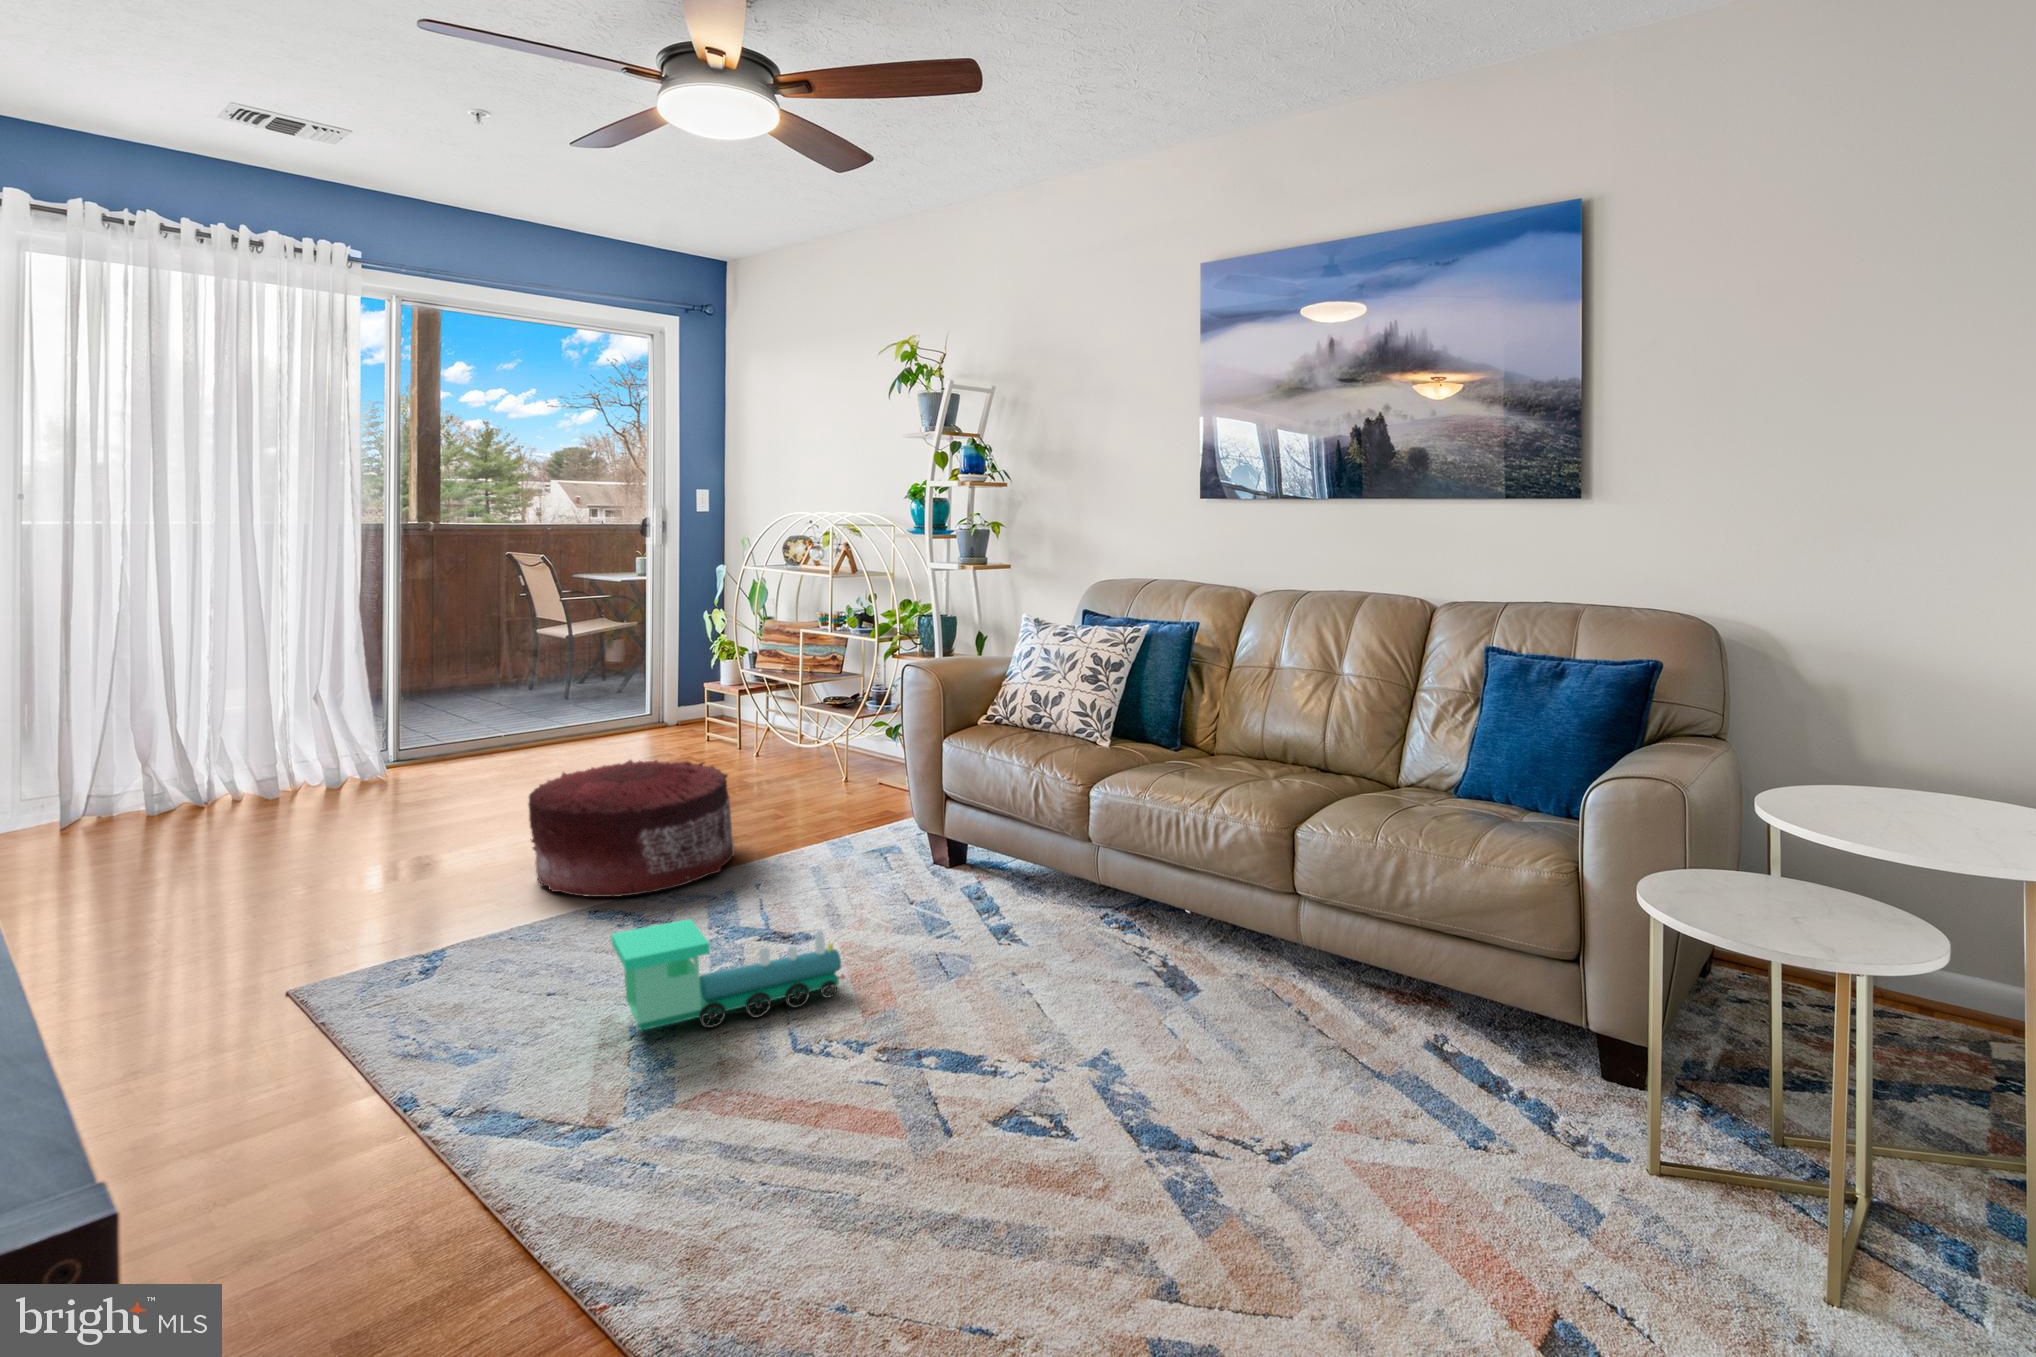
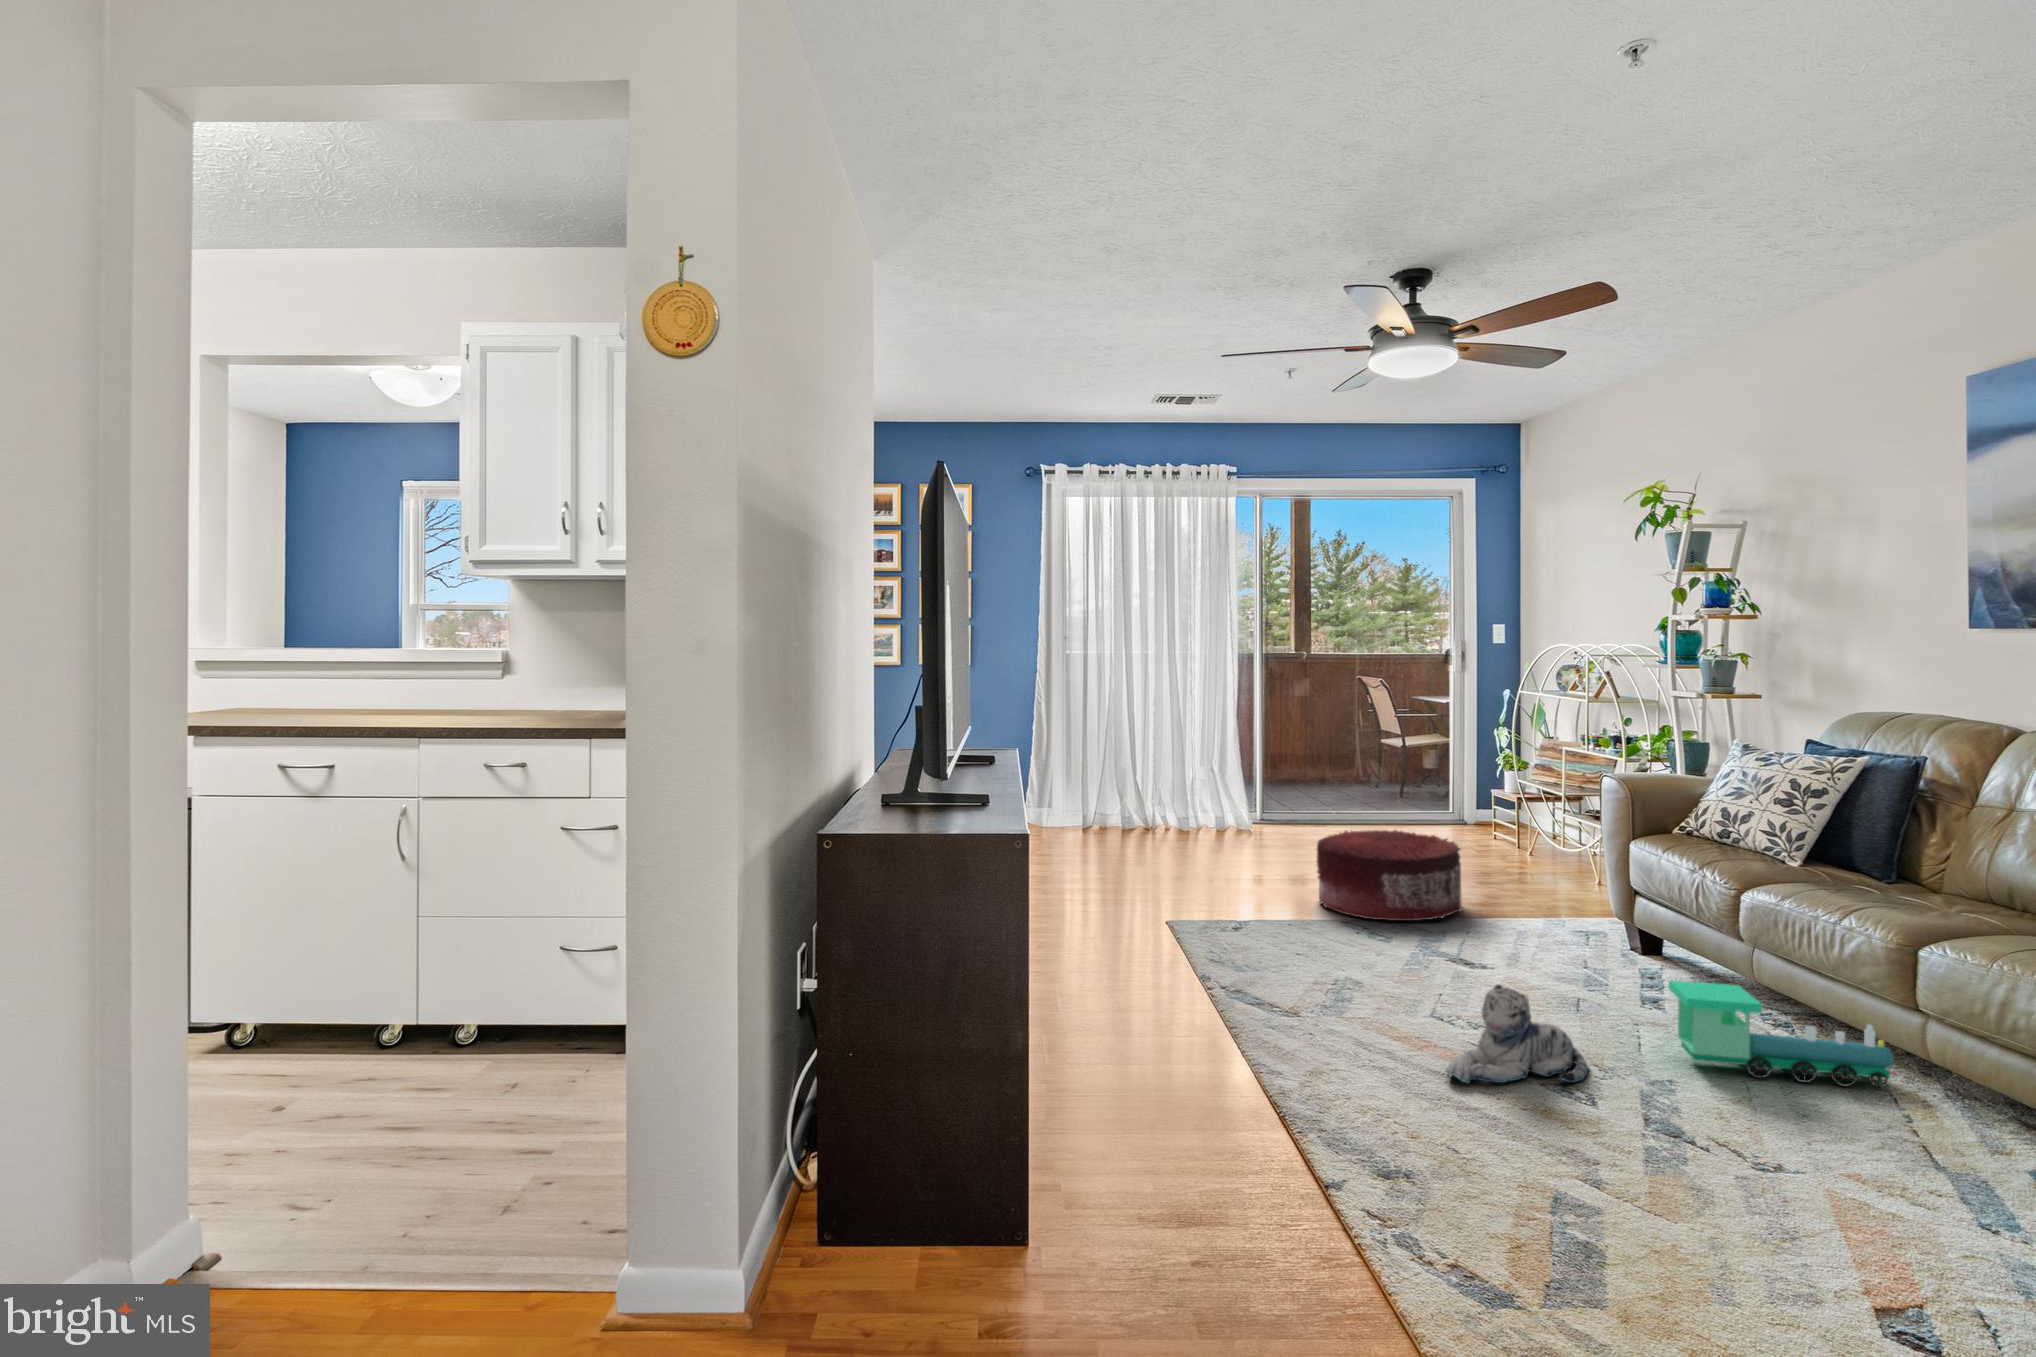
toy train: present [611,919,845,1030] -> present [1668,980,1897,1087]
plush toy: none [890,1004,1042,1177] -> present [1447,984,1588,1083]

